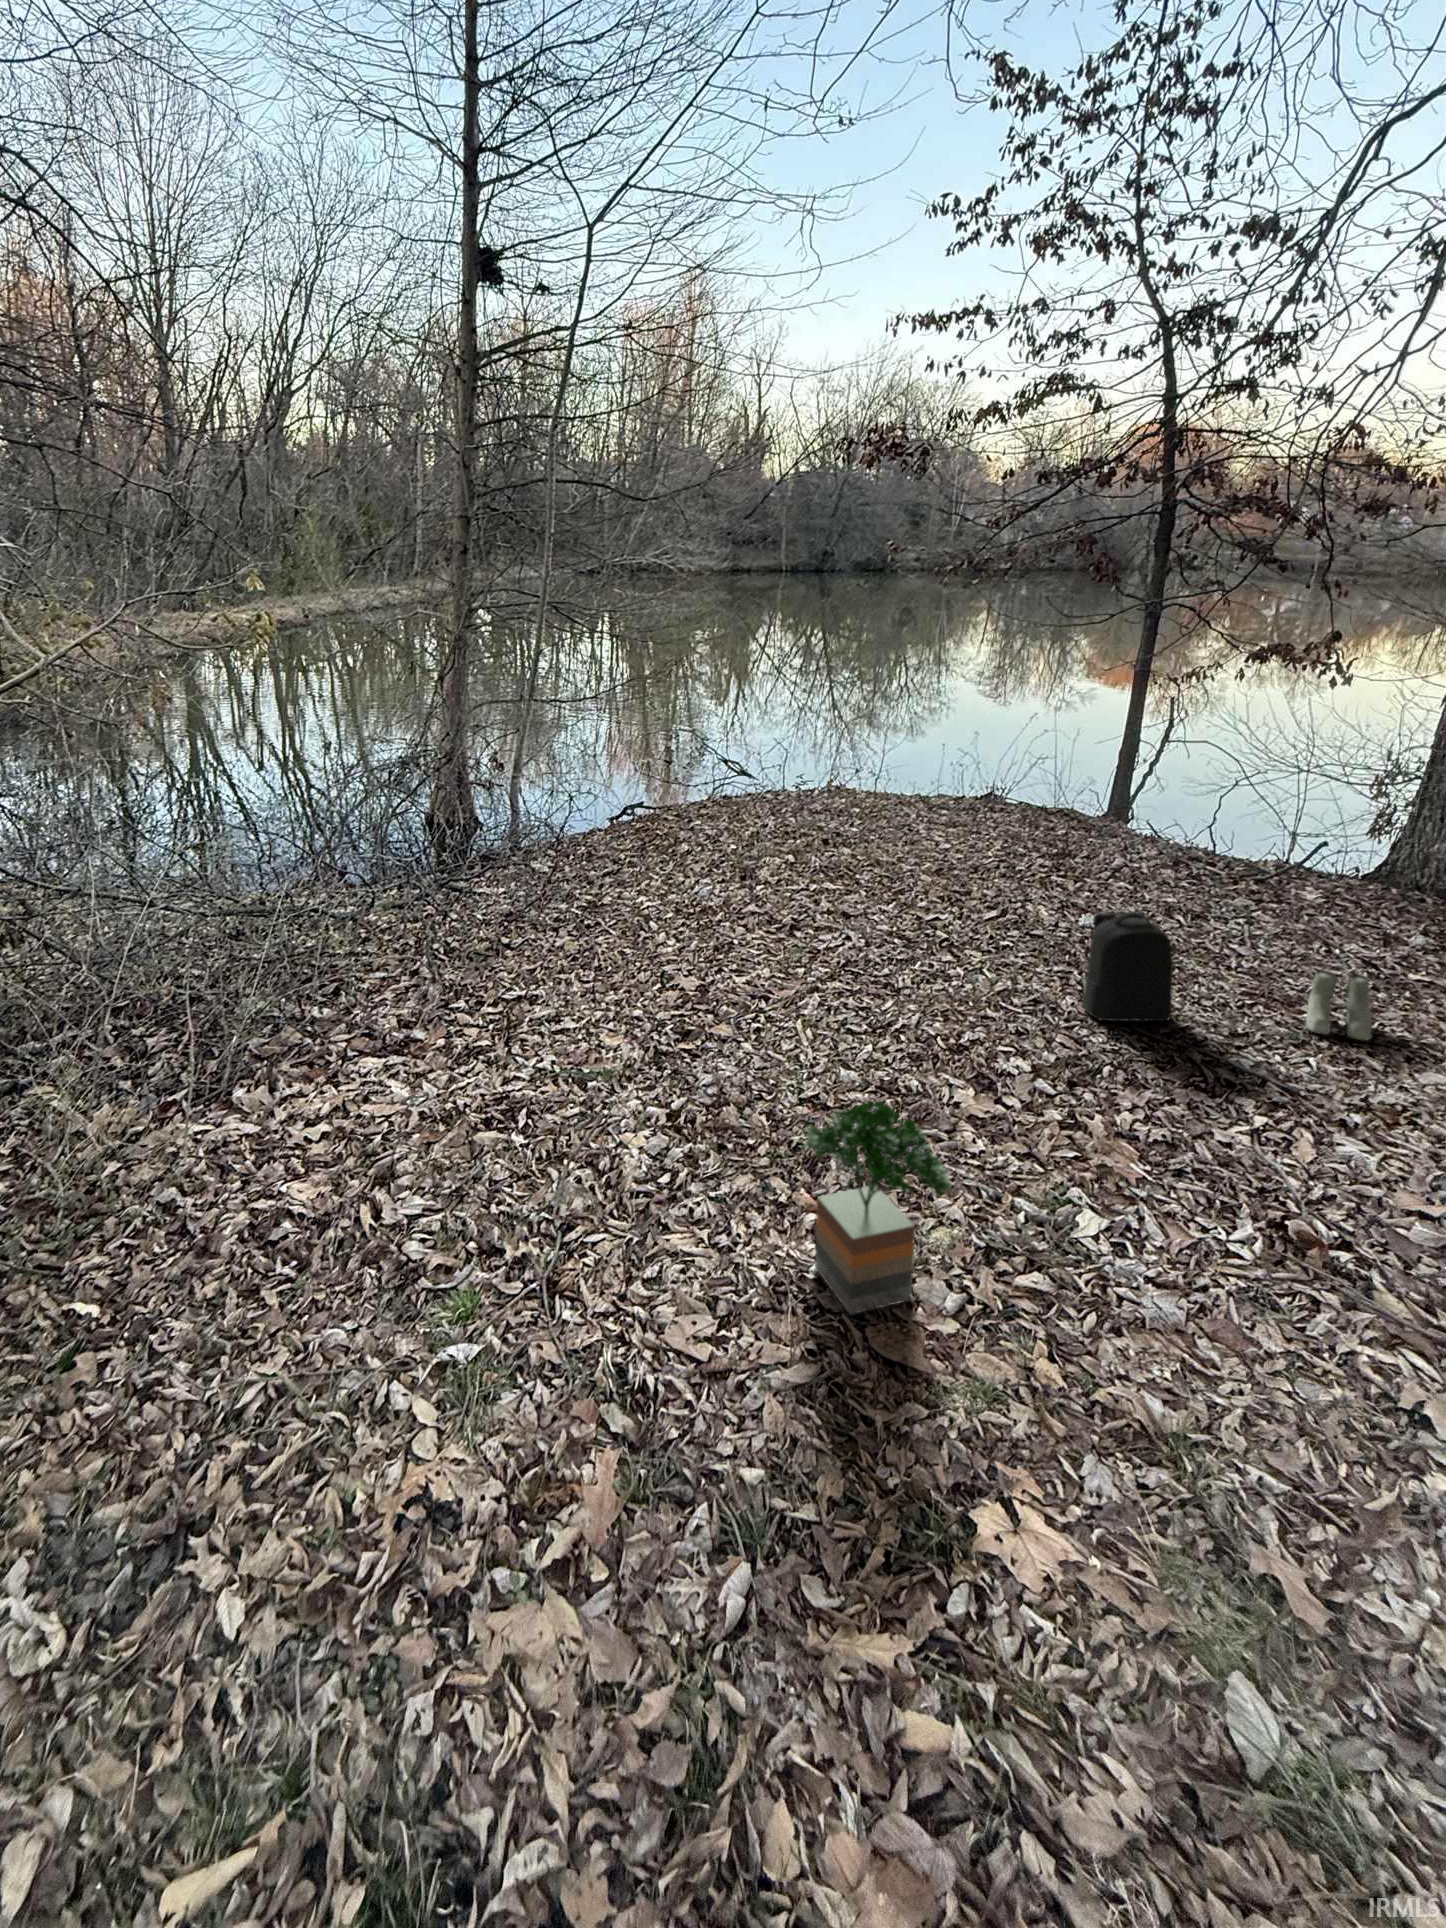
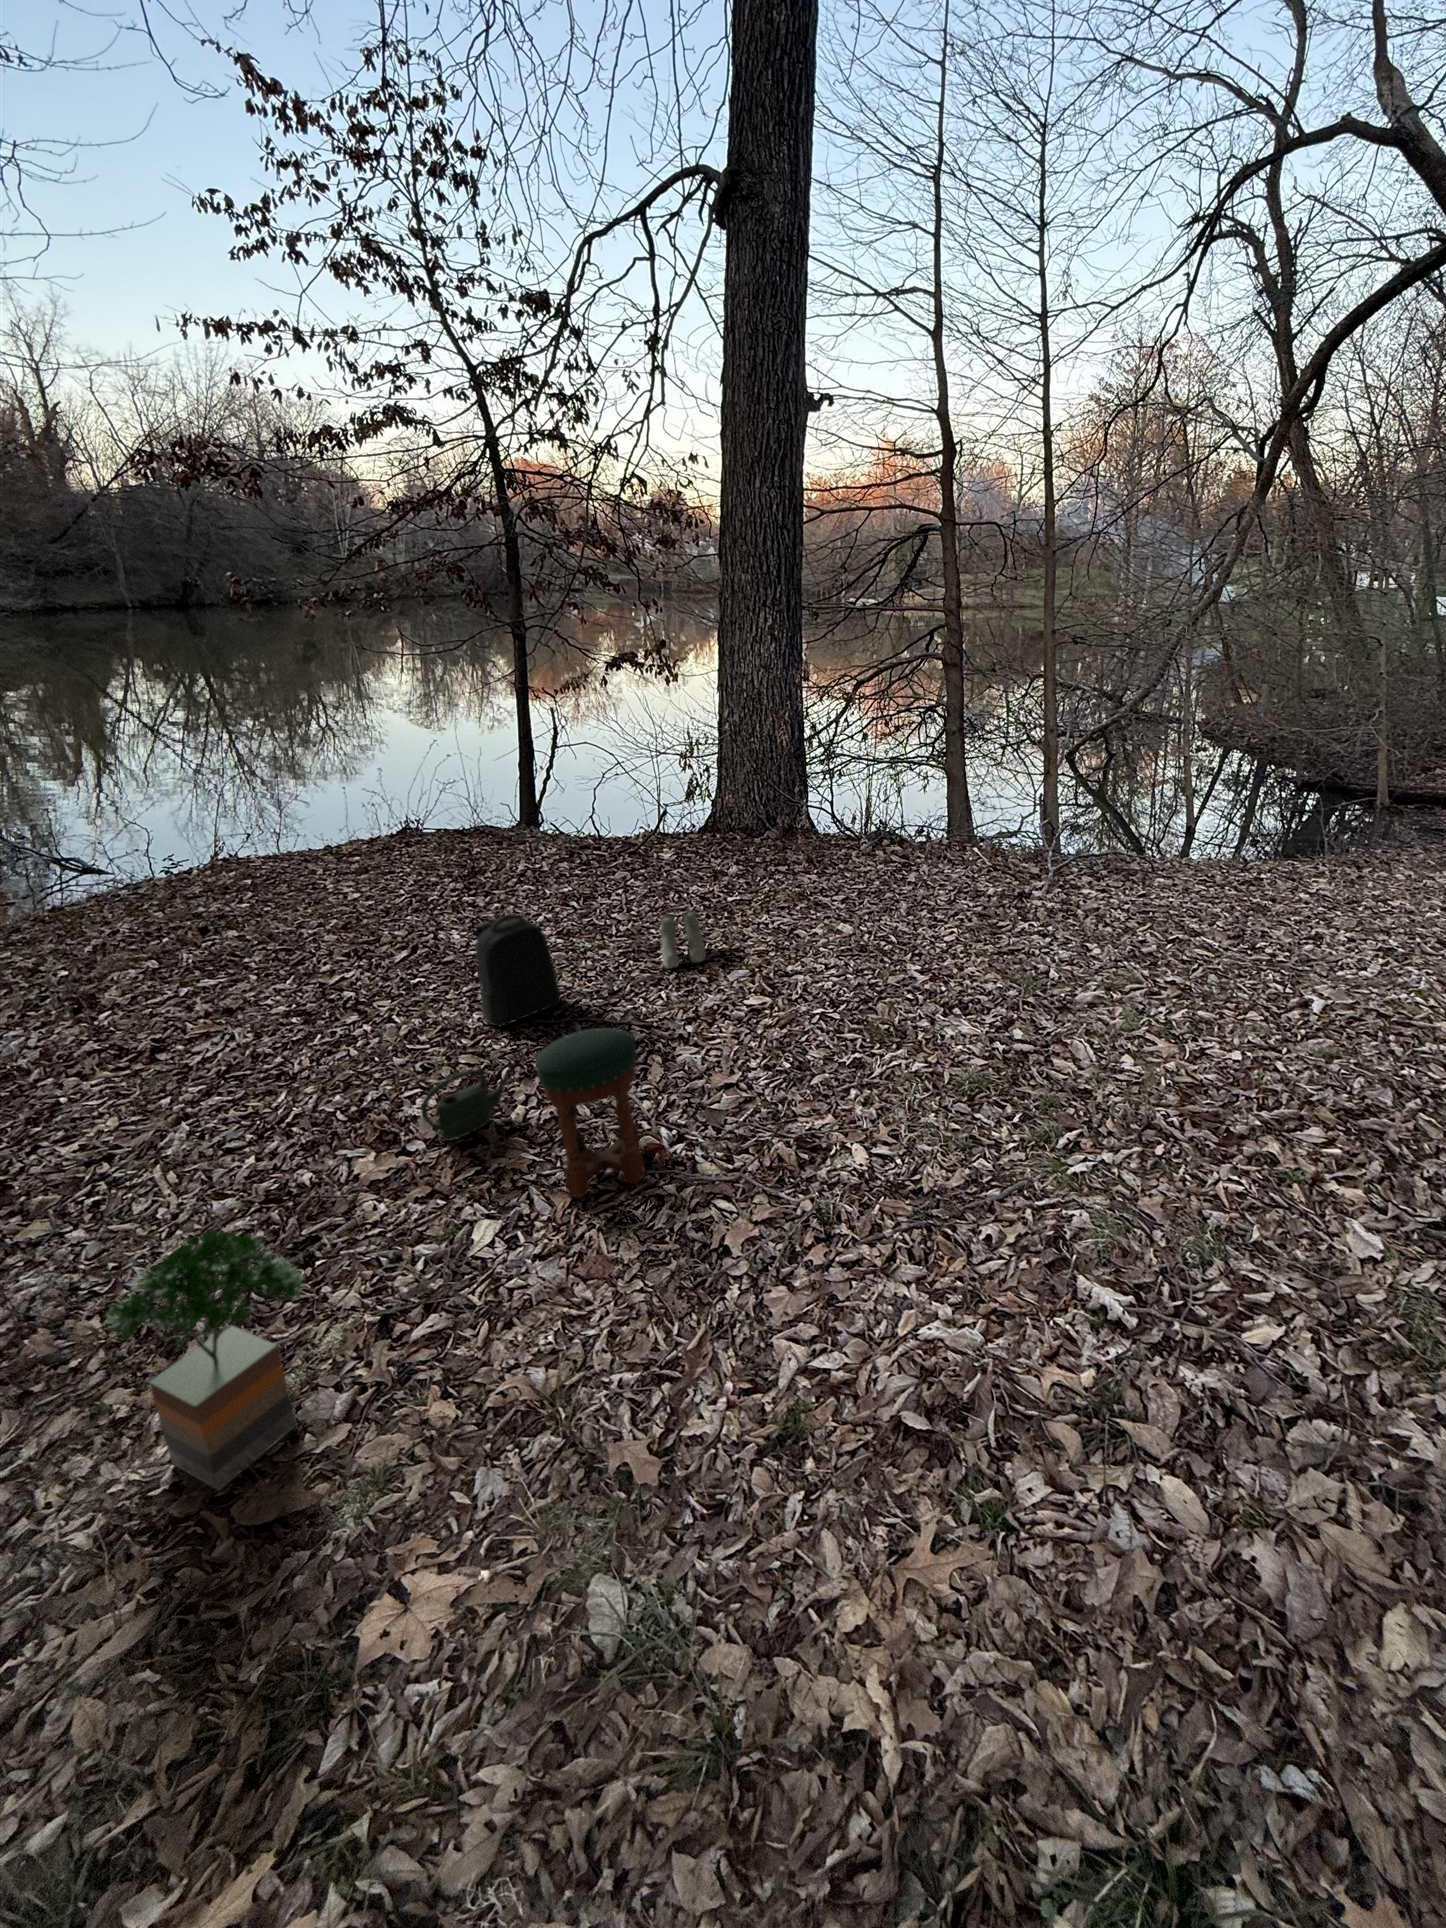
watering can: none [1030,1052,1132,1115] -> present [421,1063,515,1141]
stool: none [1184,1068,1320,1265] -> present [536,1028,645,1198]

